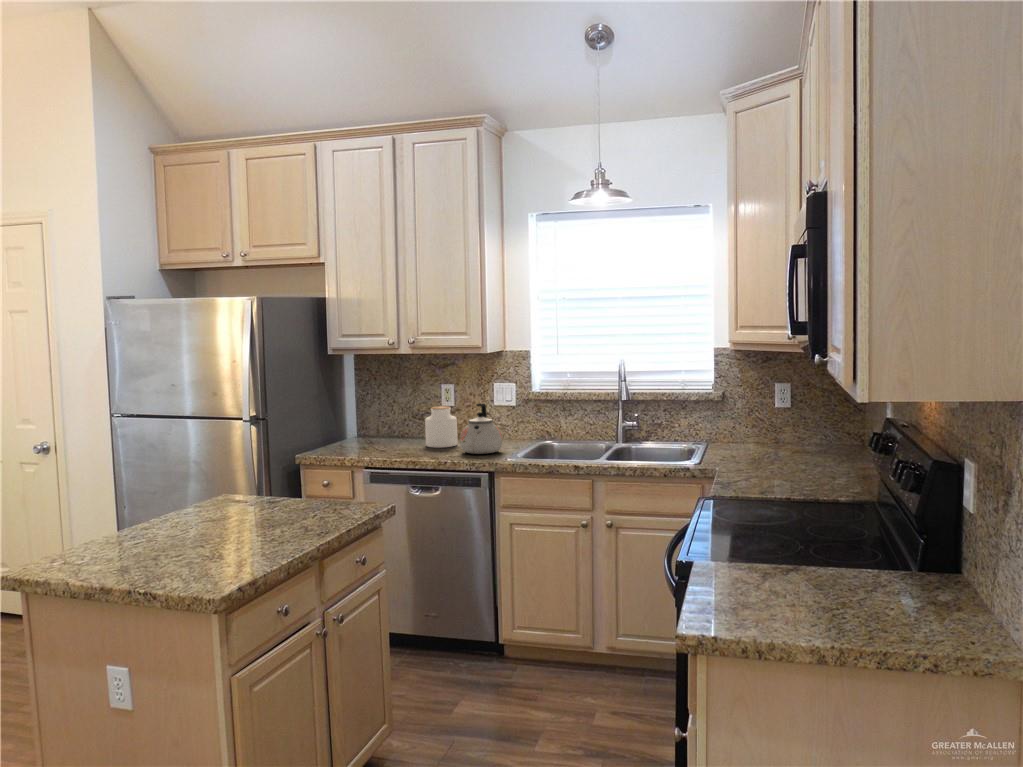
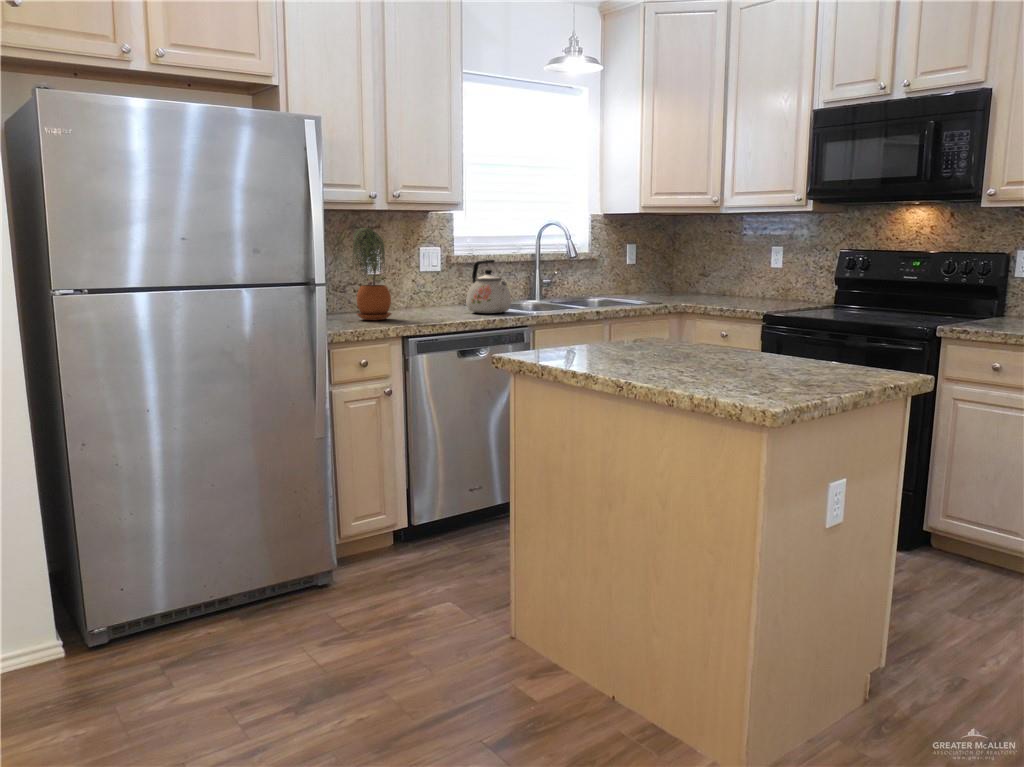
potted plant: none [361,372,395,449] -> present [353,228,392,320]
jar: present [425,406,458,448] -> none [398,270,435,315]

